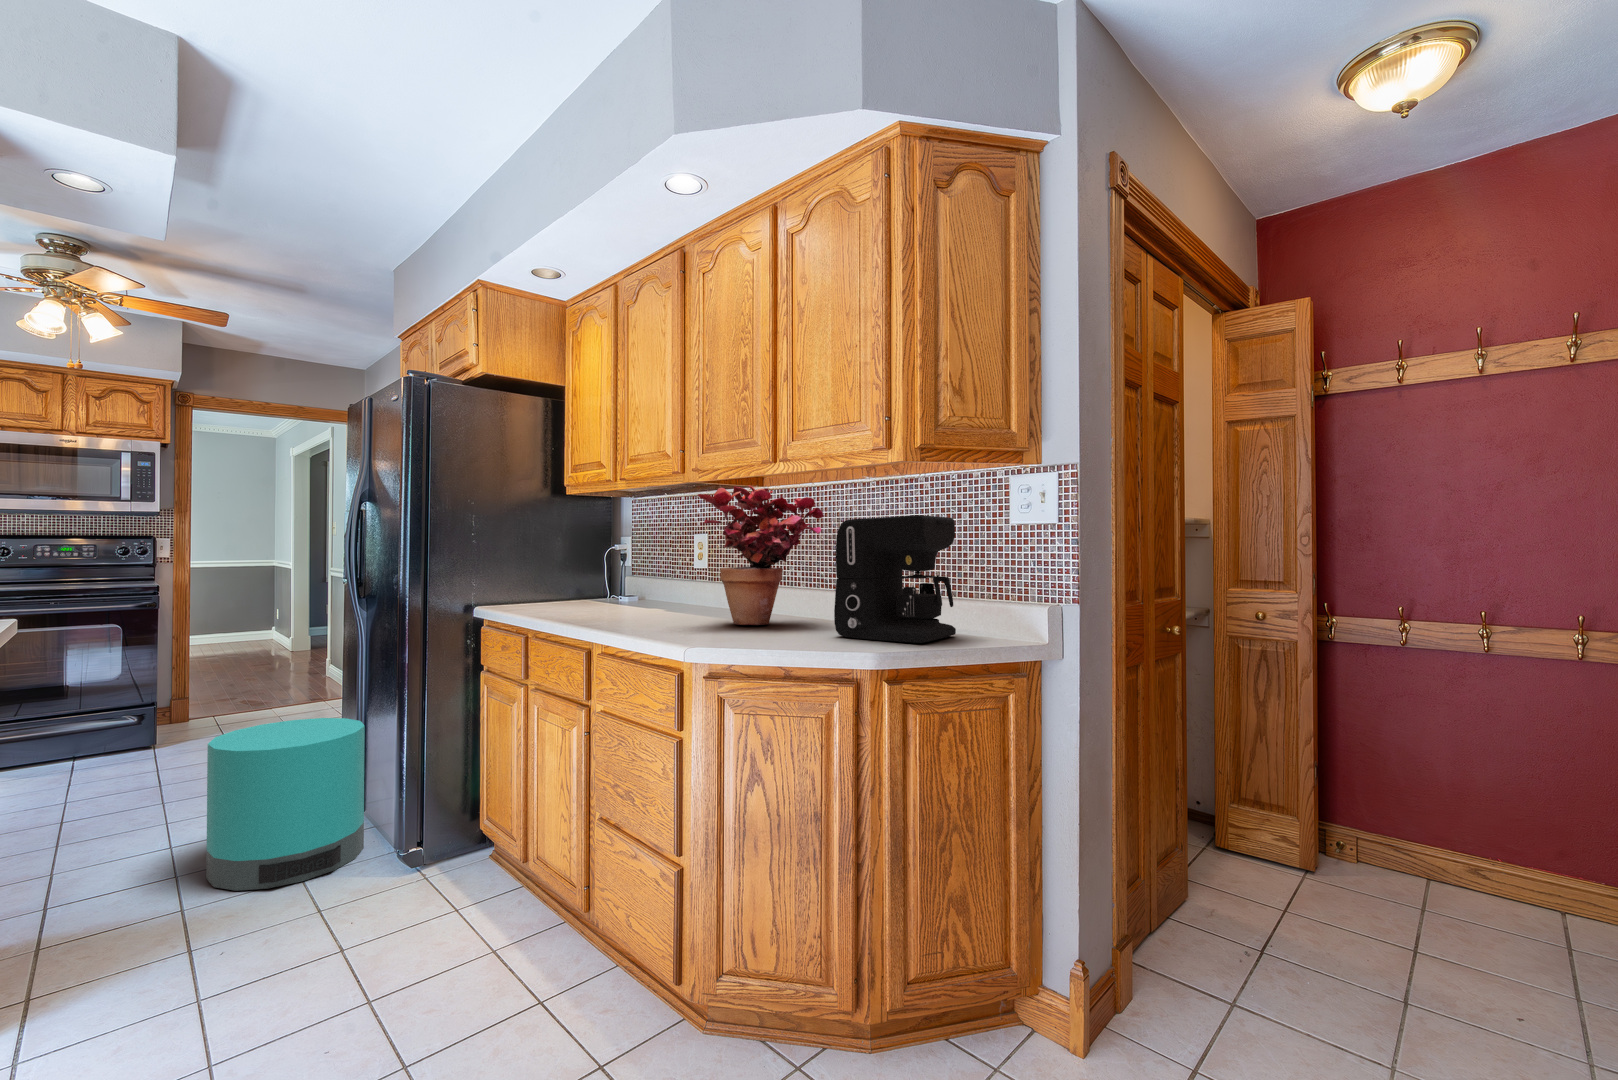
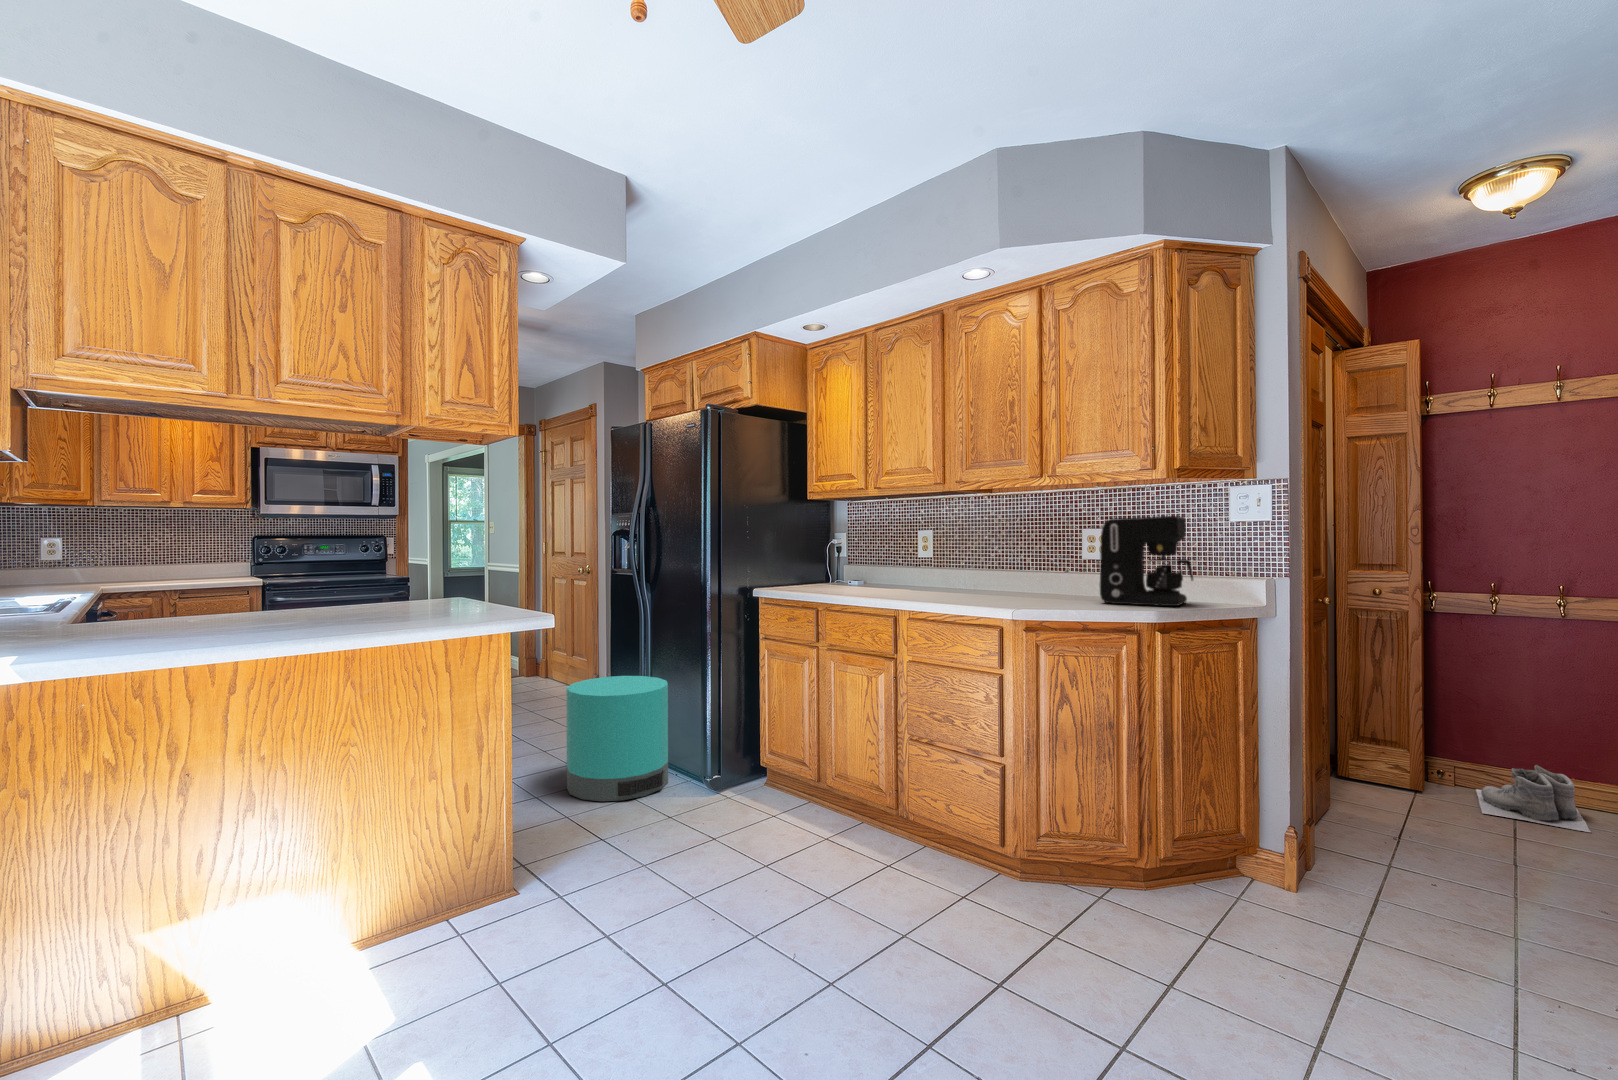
potted plant: present [698,485,824,625] -> none [982,493,1072,597]
boots: none [1381,846,1518,945] -> present [1476,765,1590,832]

